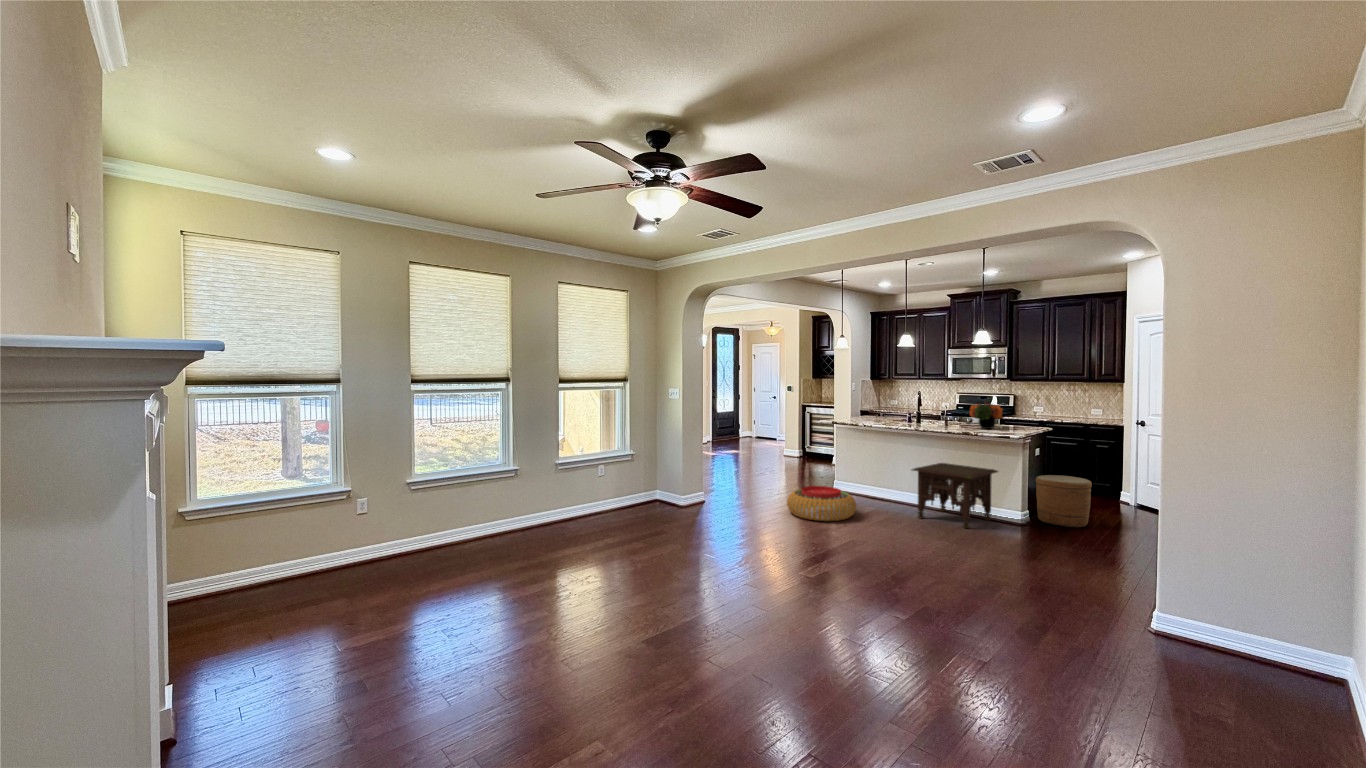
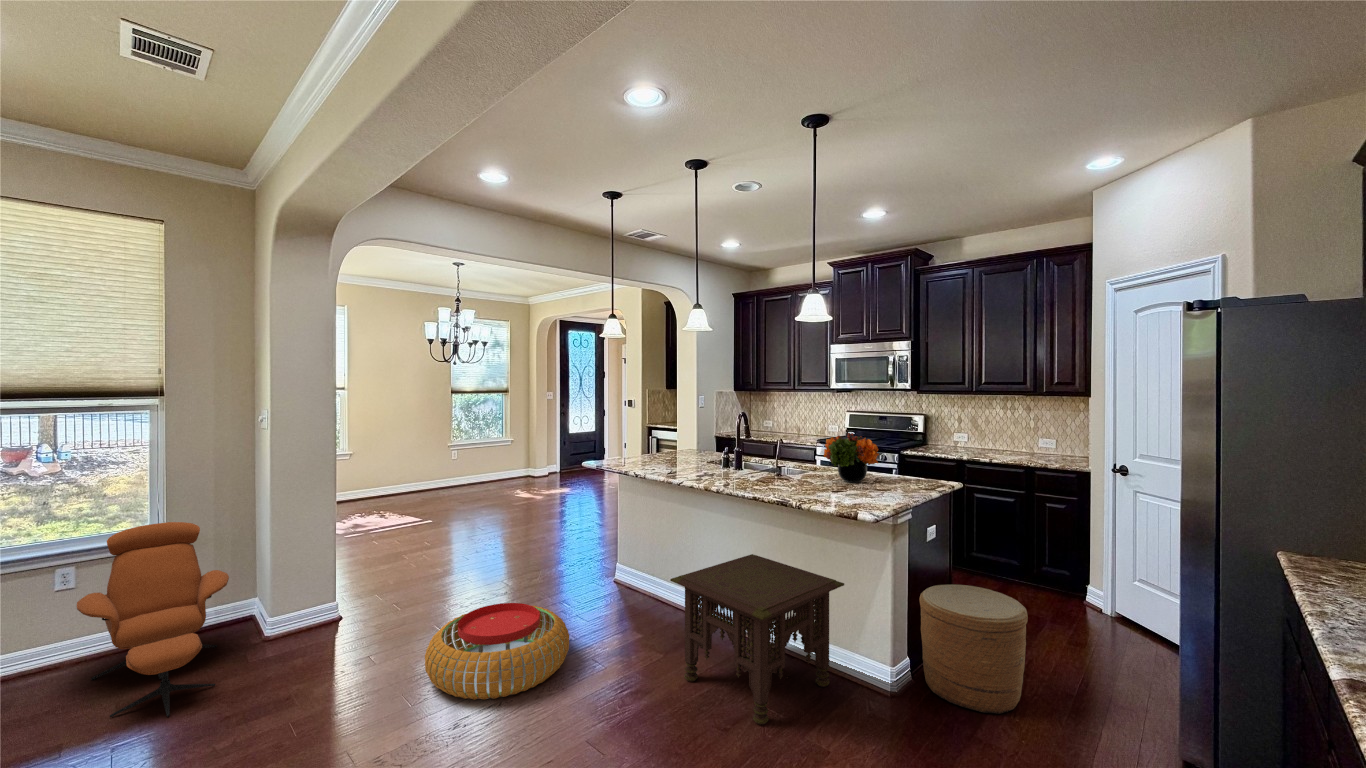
lounge chair: none [623,444,696,523] -> present [77,522,229,717]

